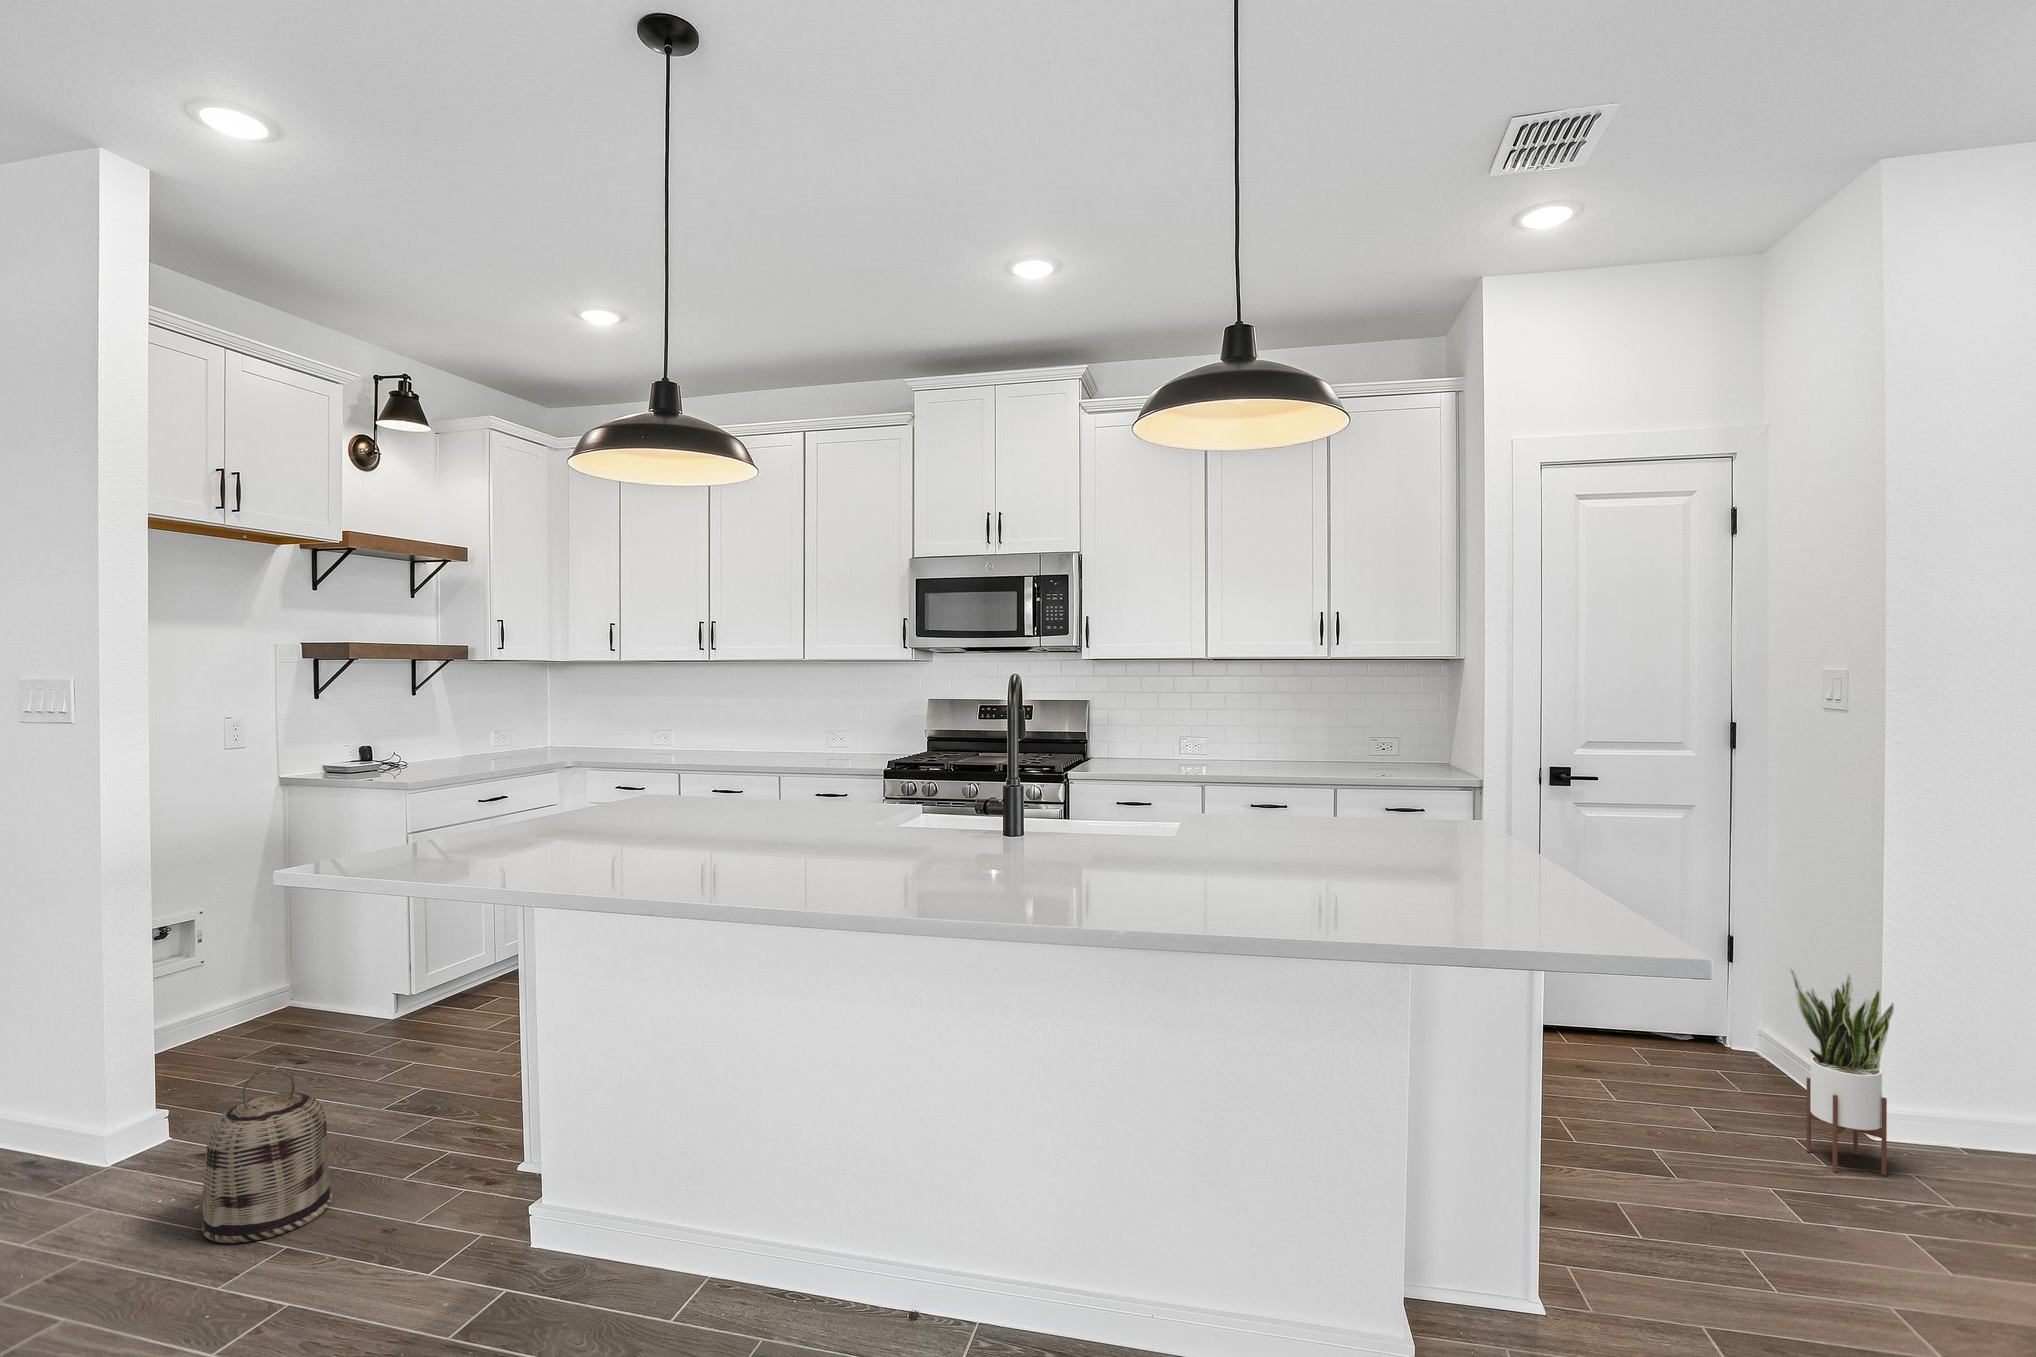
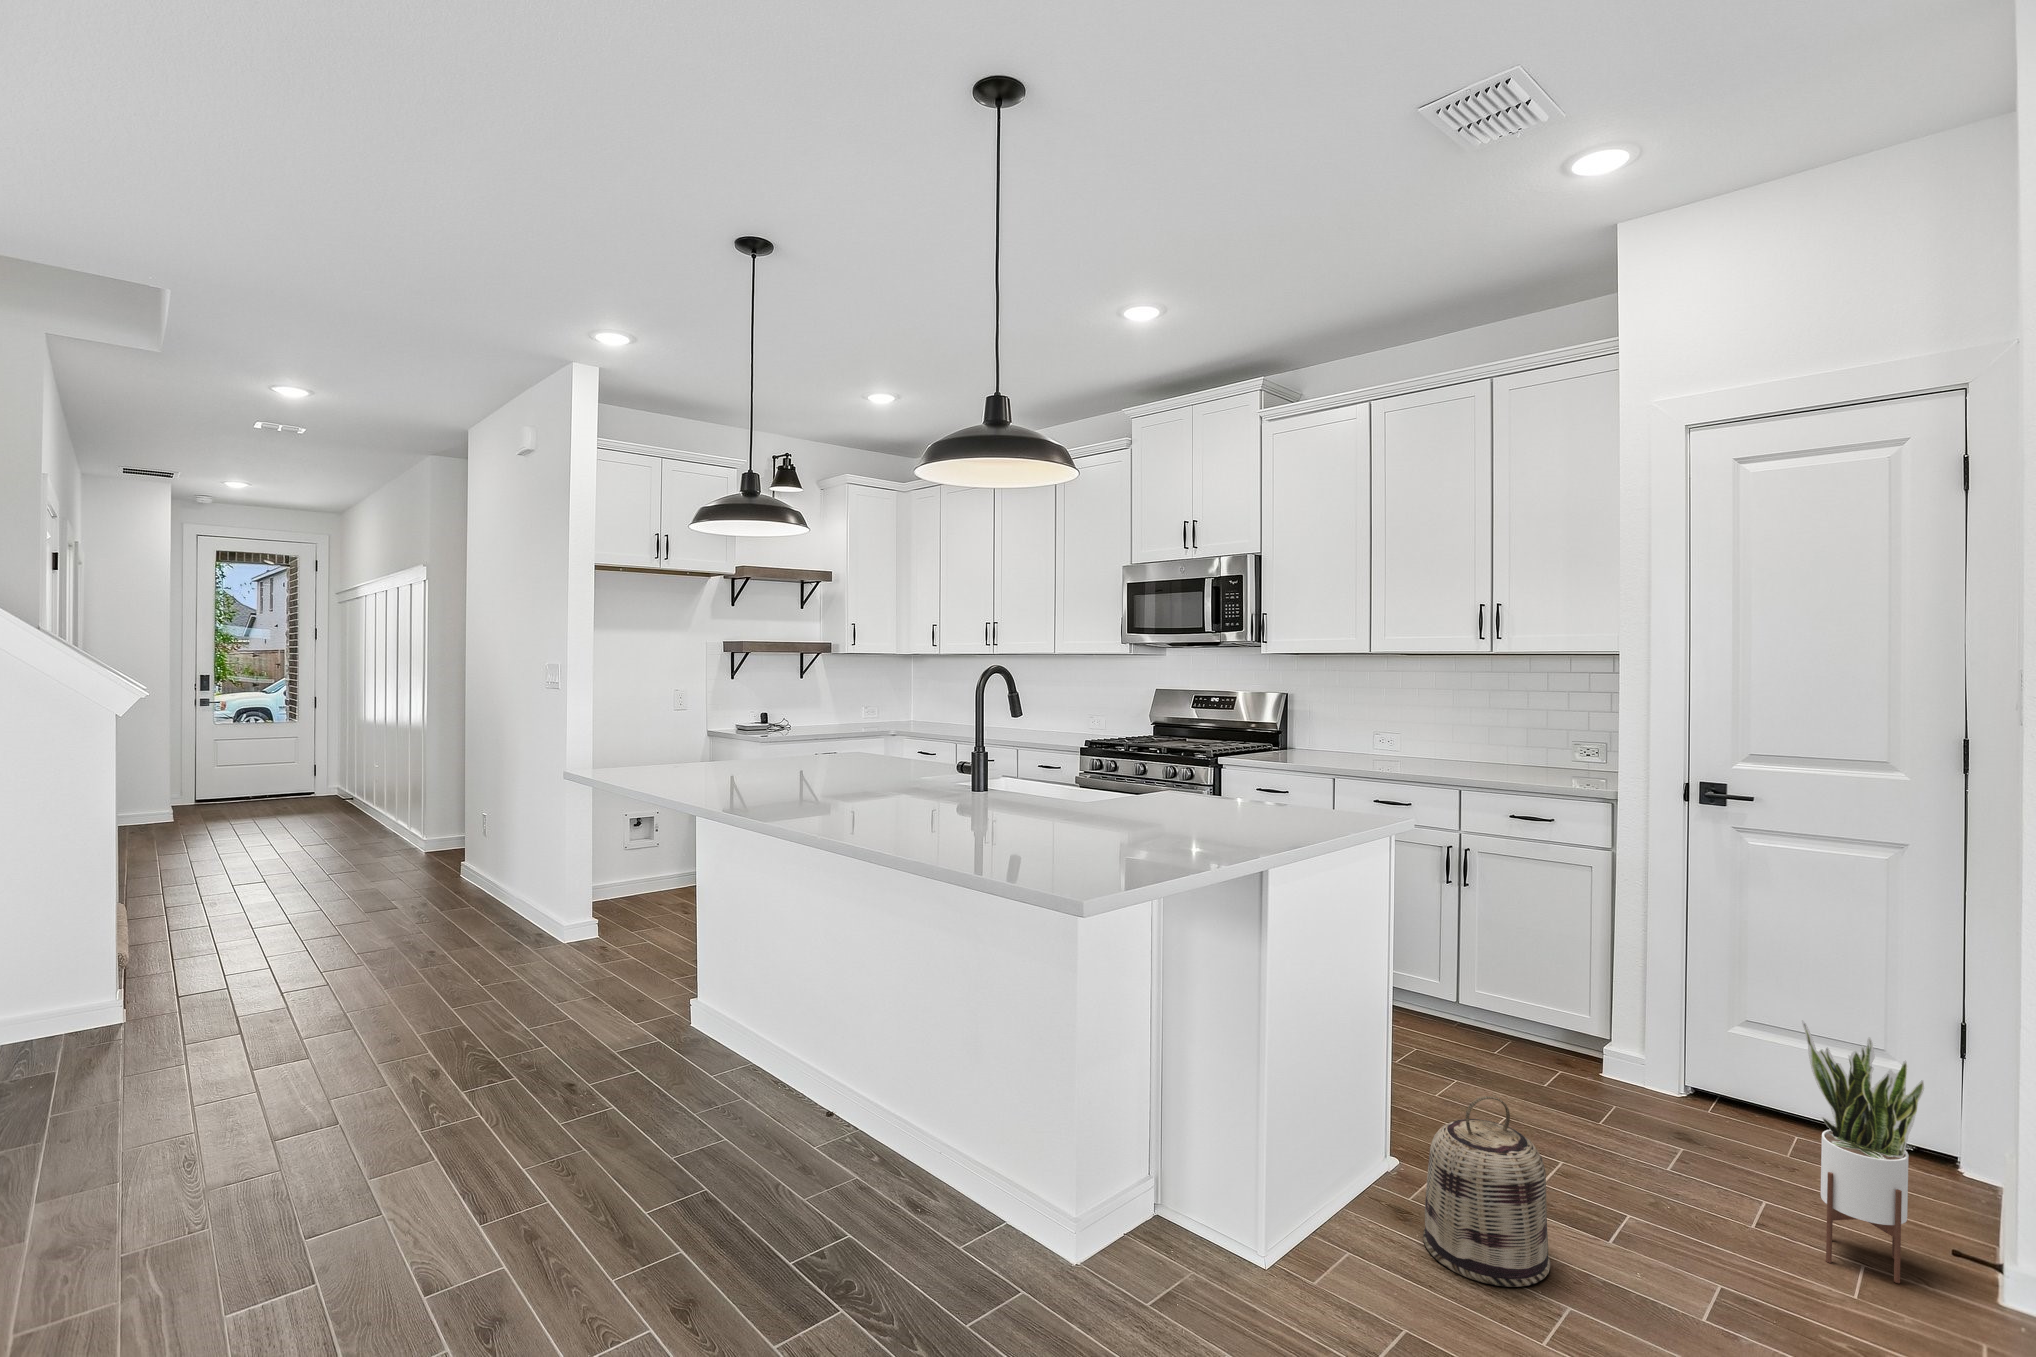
basket: present [202,1069,332,1243] -> present [1423,1096,1550,1287]

